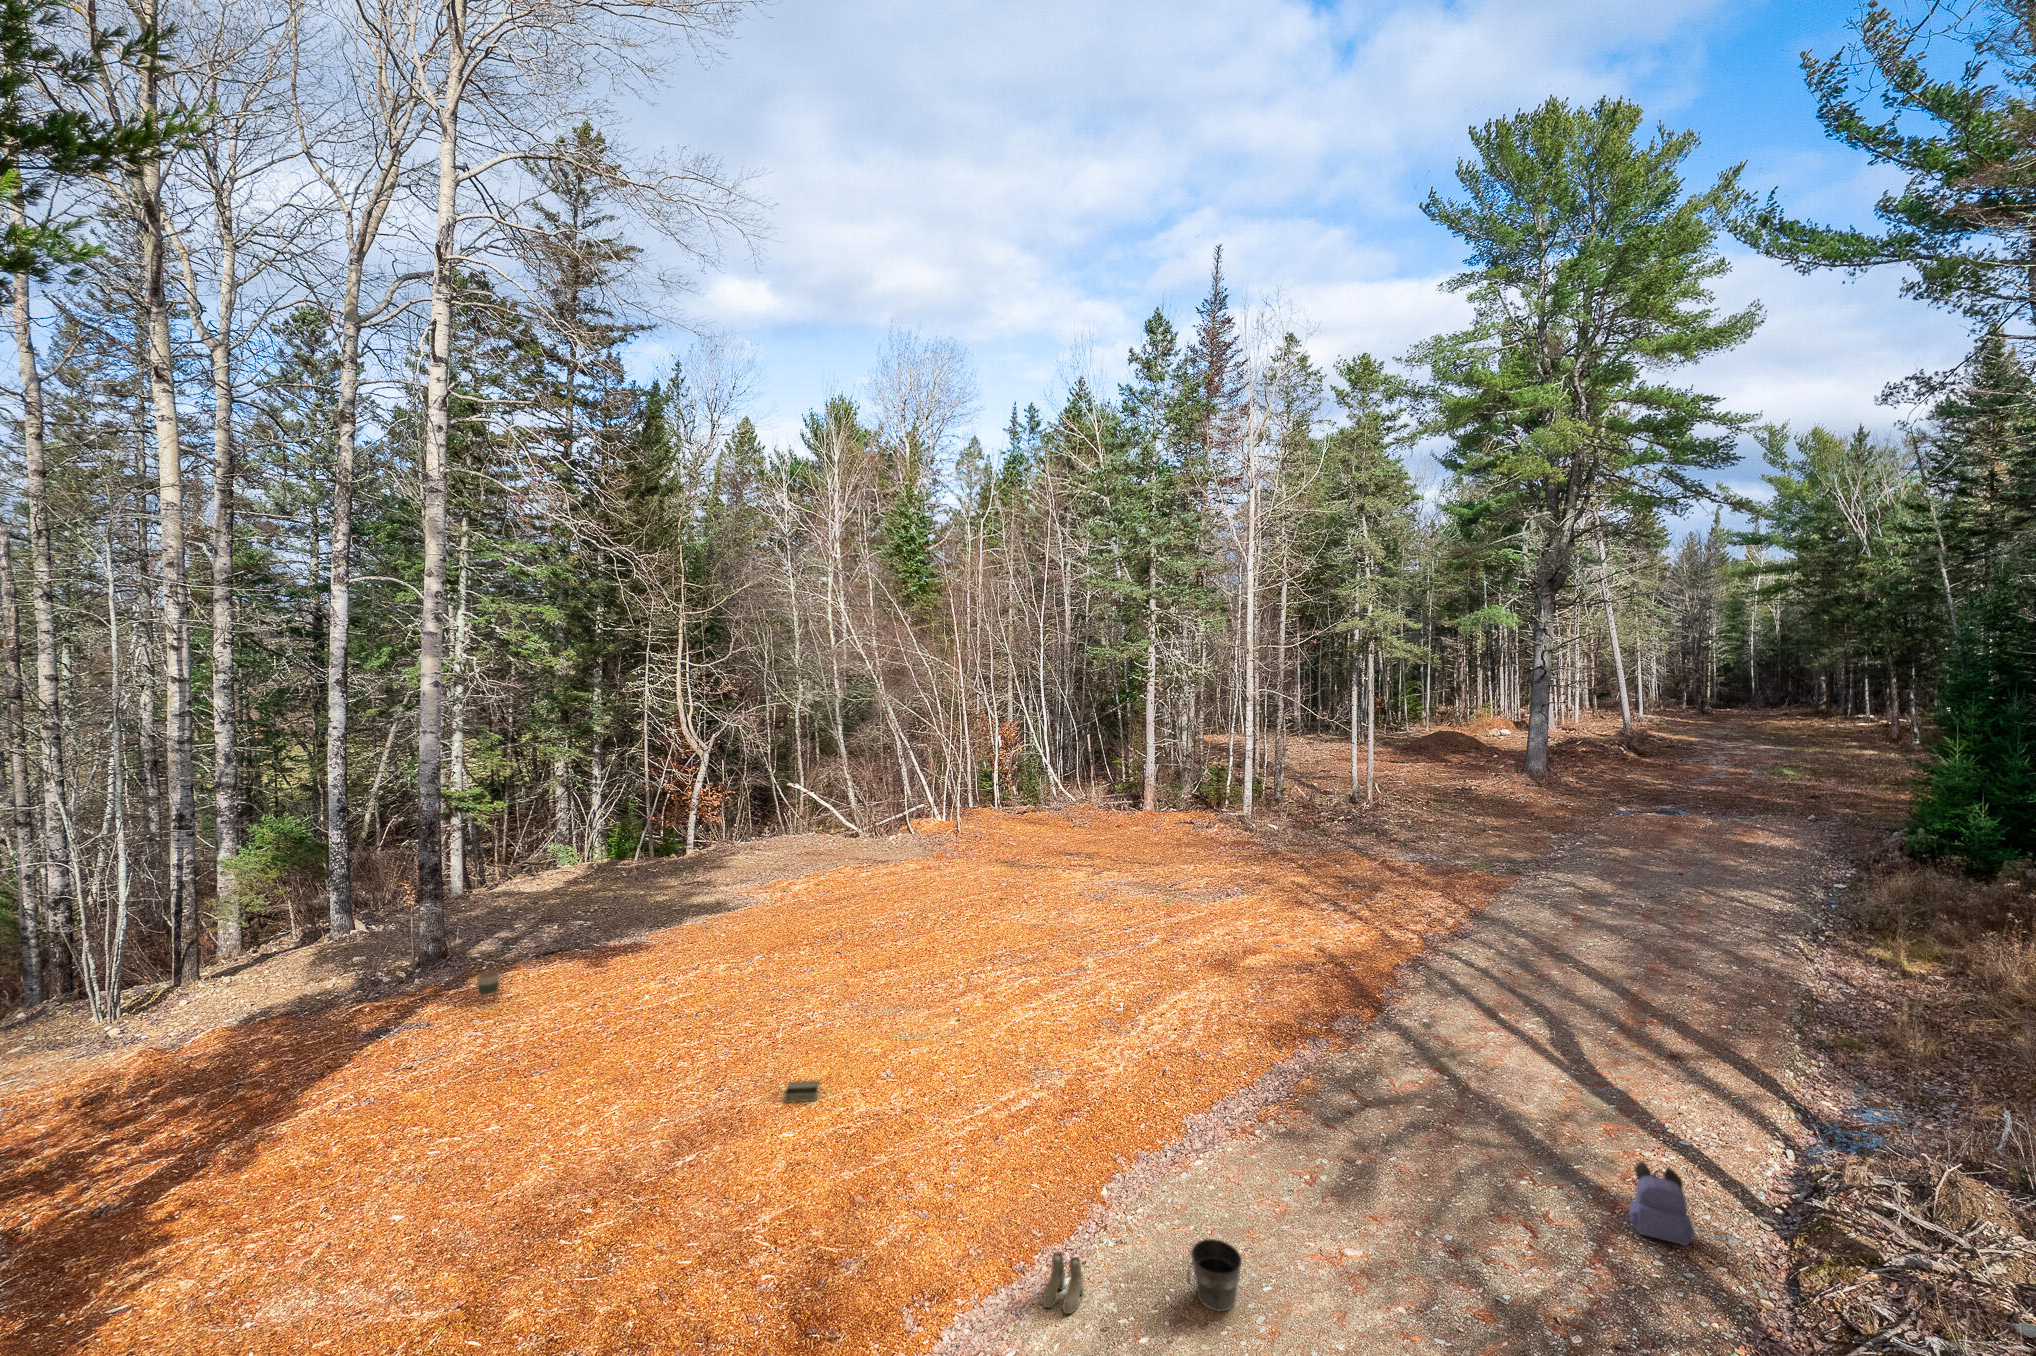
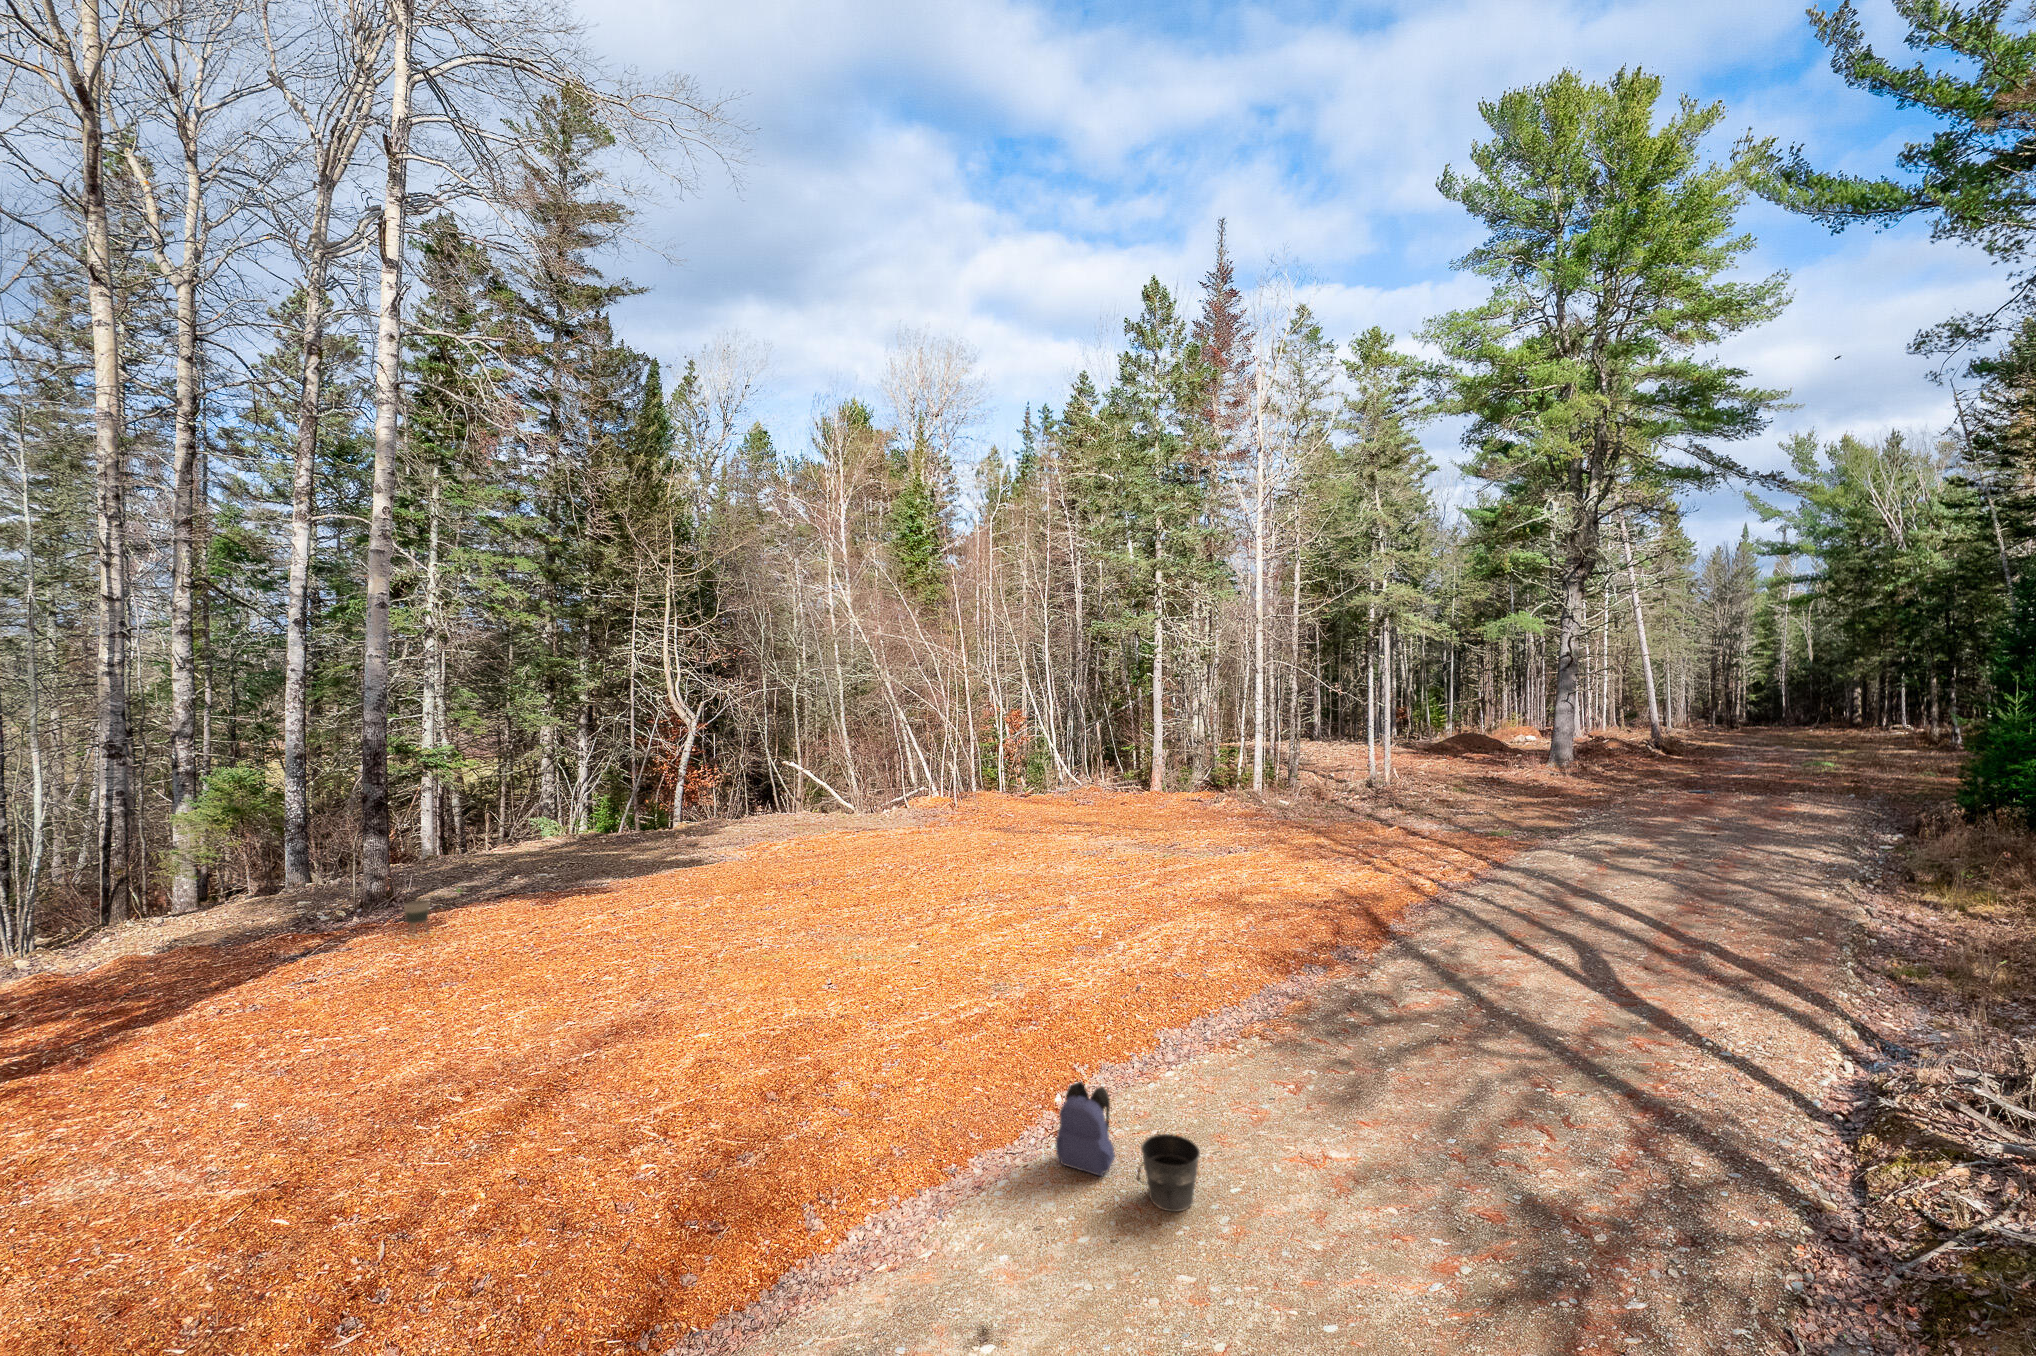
toolbox: present [784,1081,820,1102] -> none [709,994,752,1015]
backpack: present [1629,1162,1694,1246] -> present [1056,1082,1115,1176]
boots: present [1043,1252,1084,1314] -> none [967,1147,1017,1213]

